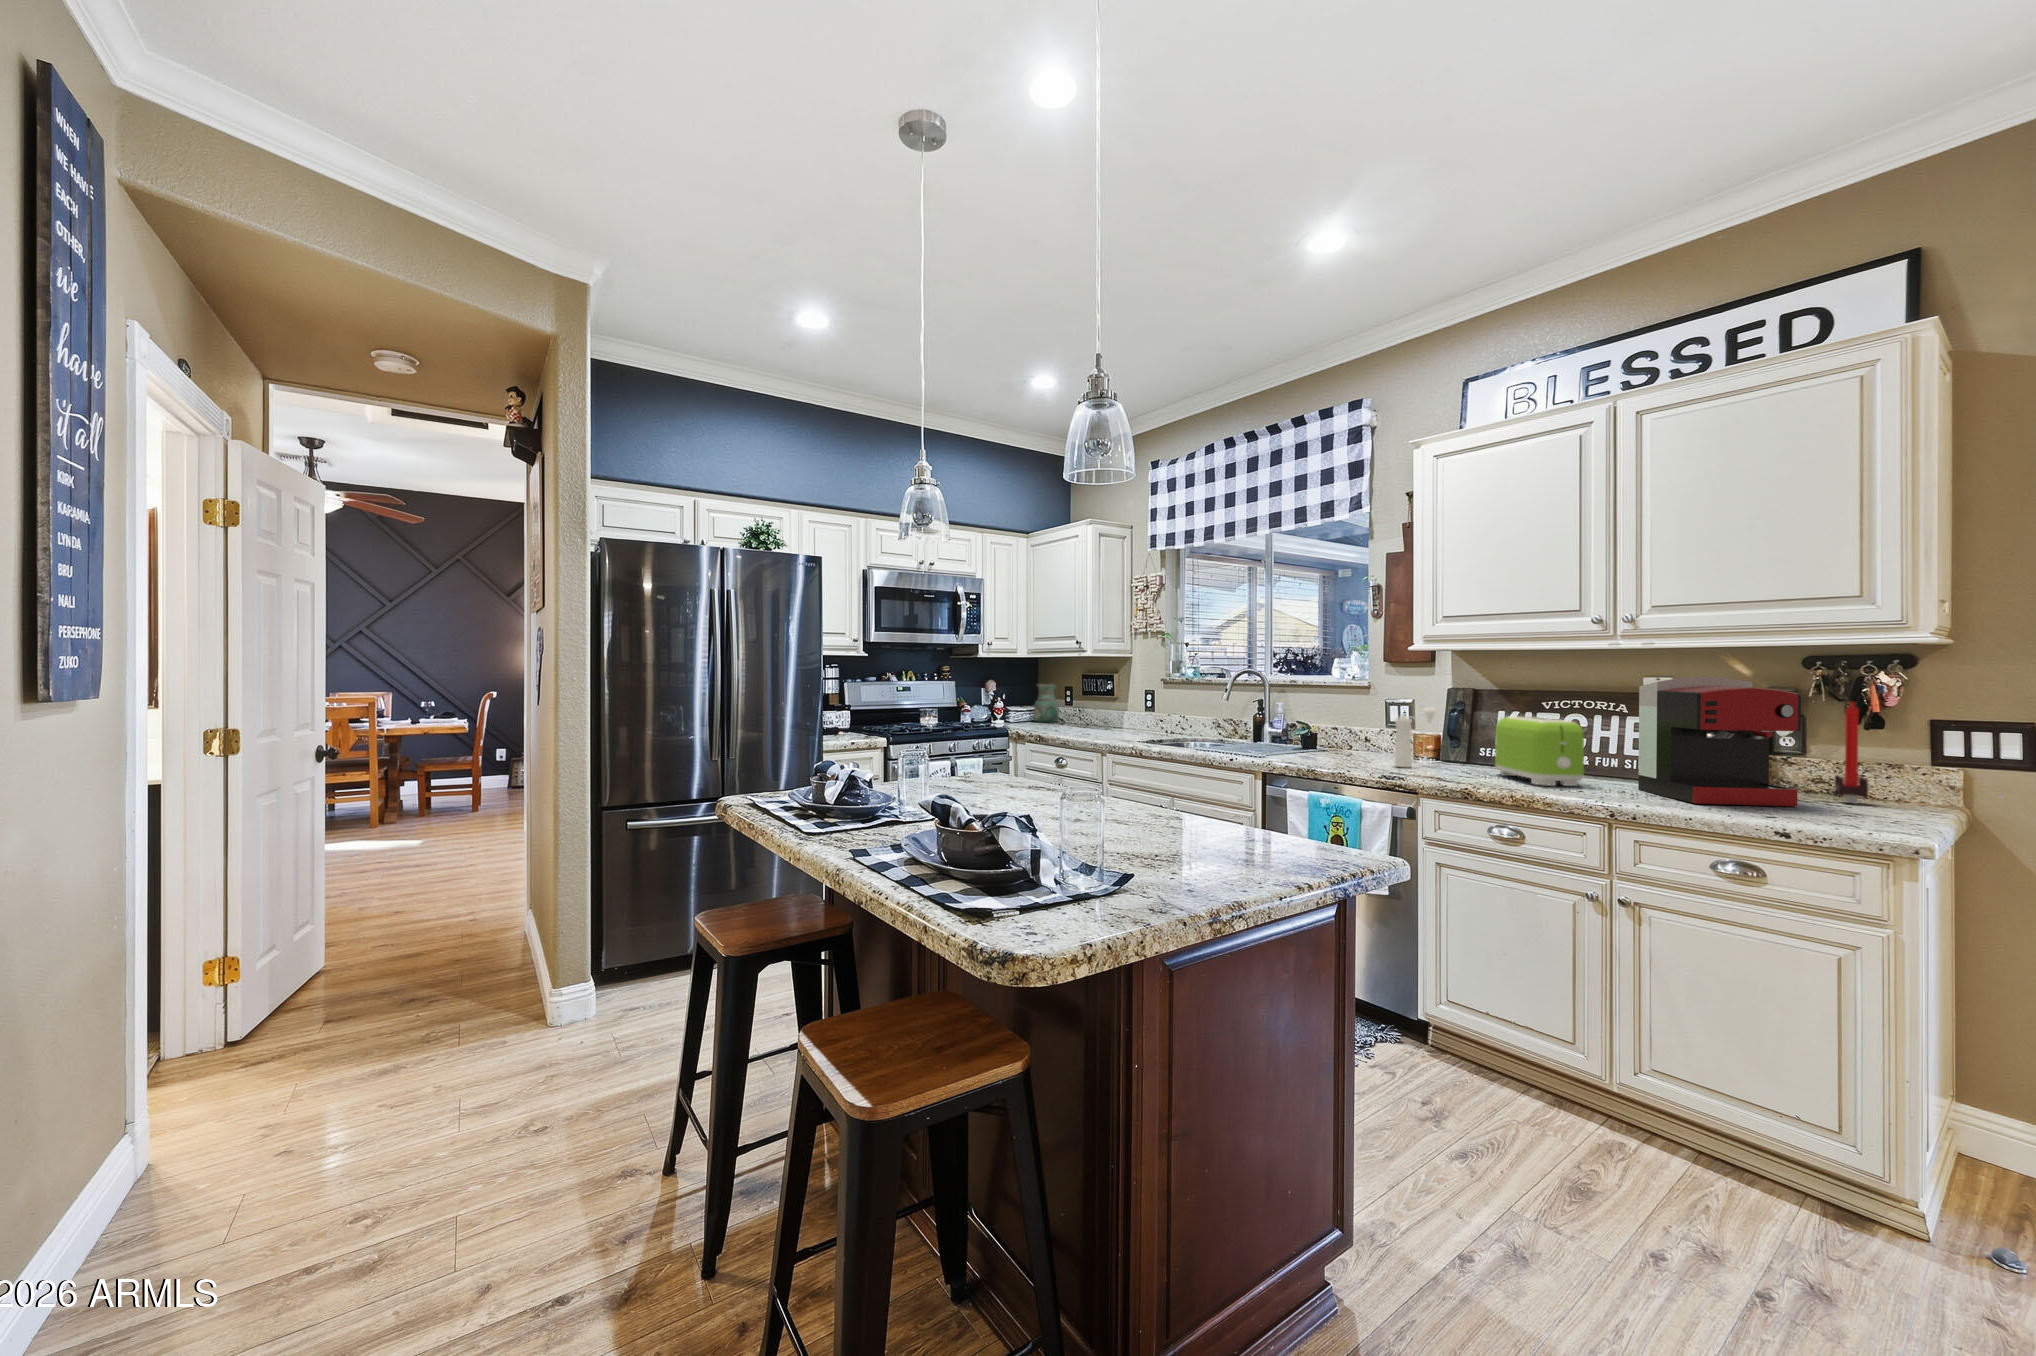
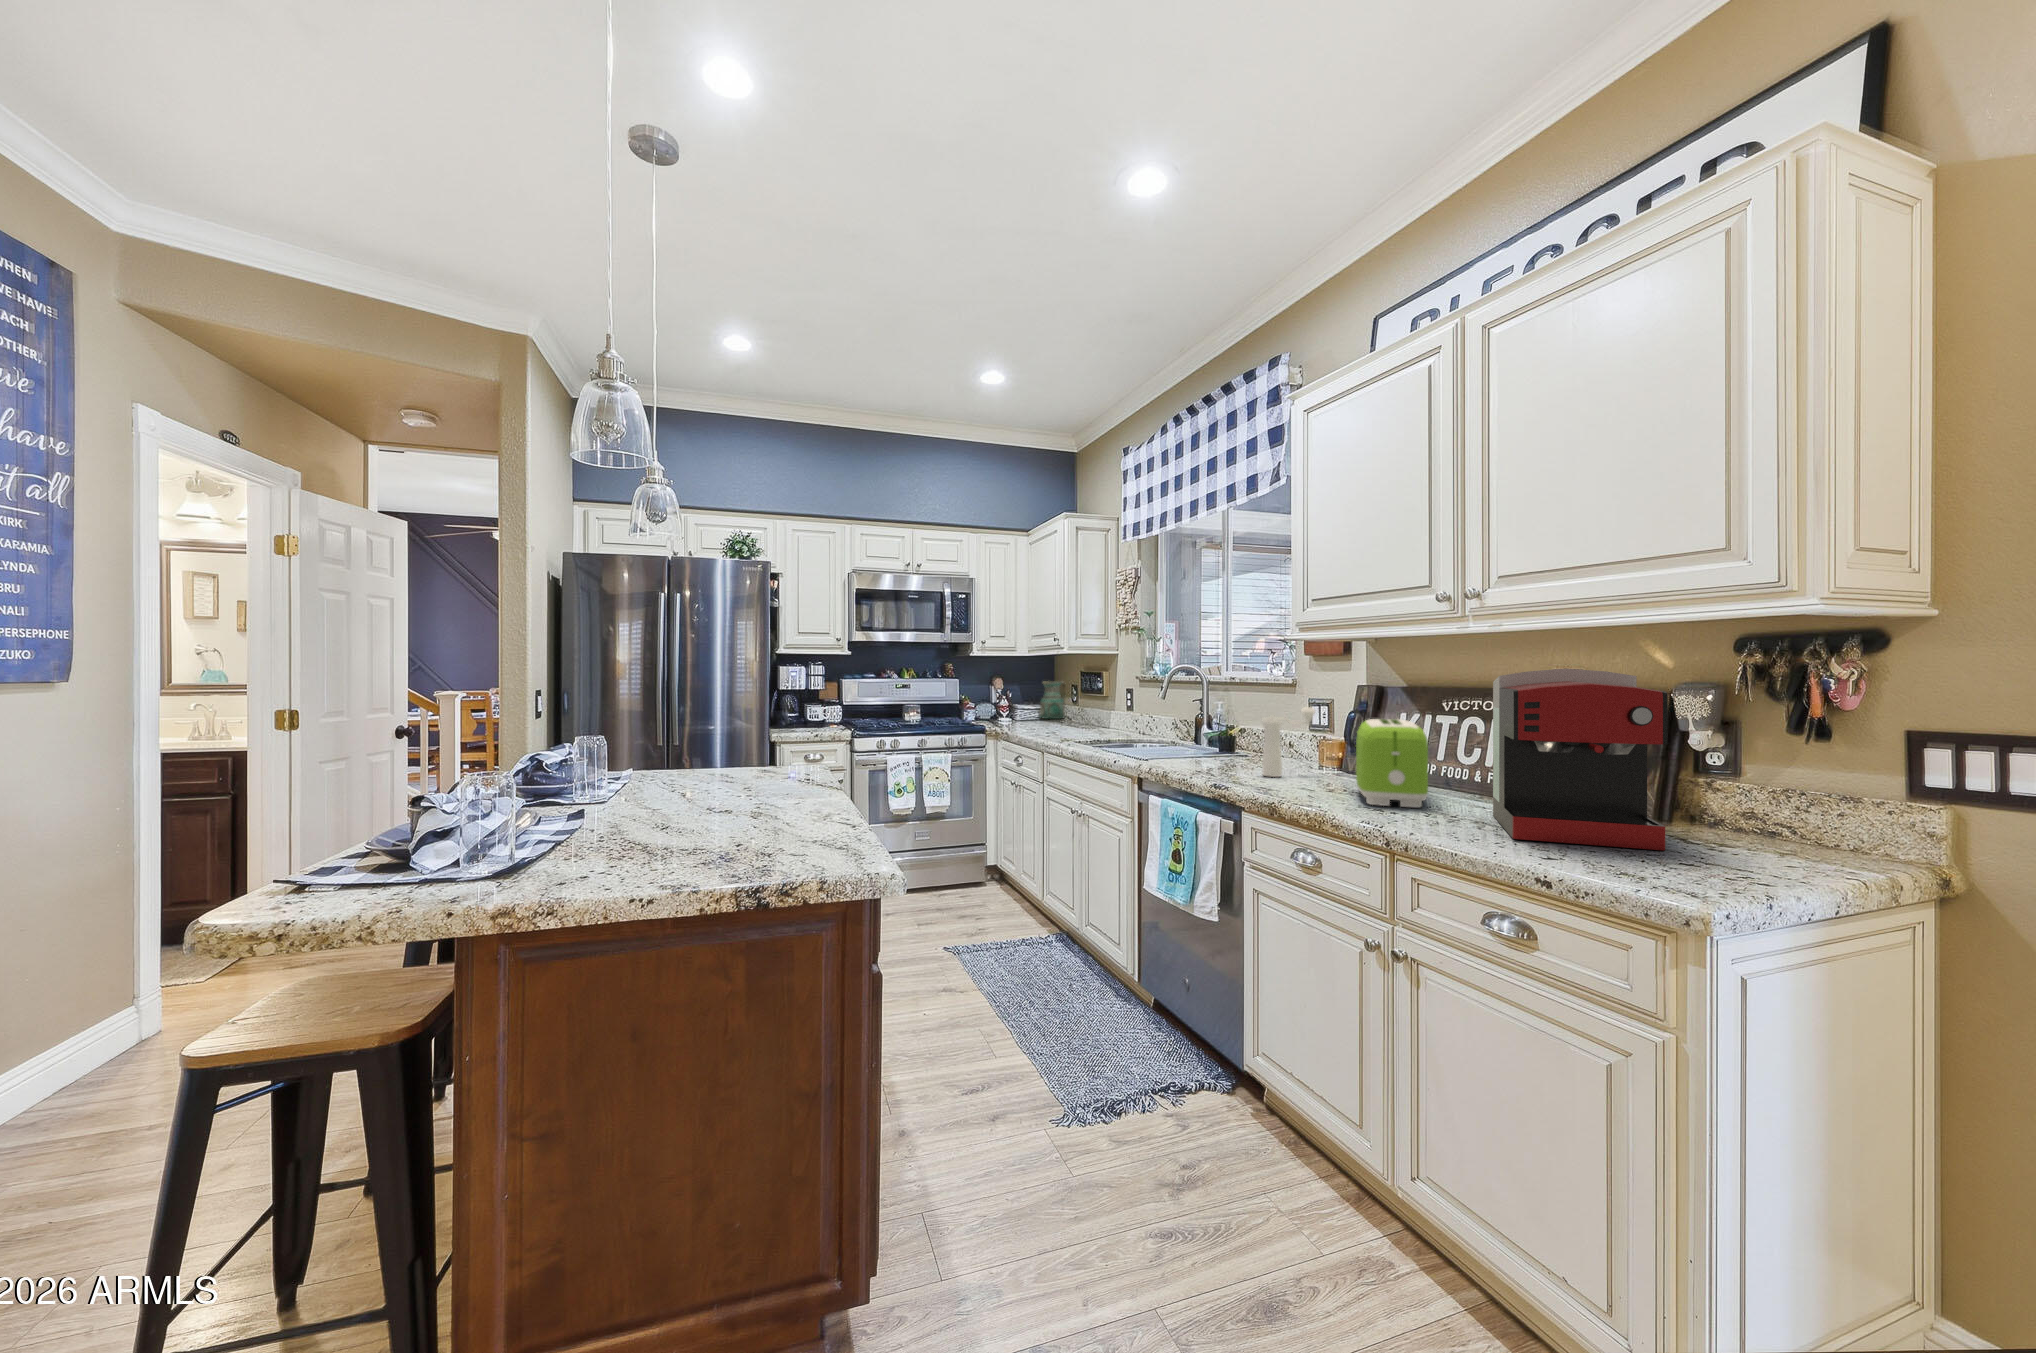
candle: present [1835,702,1868,803] -> none [1751,703,1796,851]

